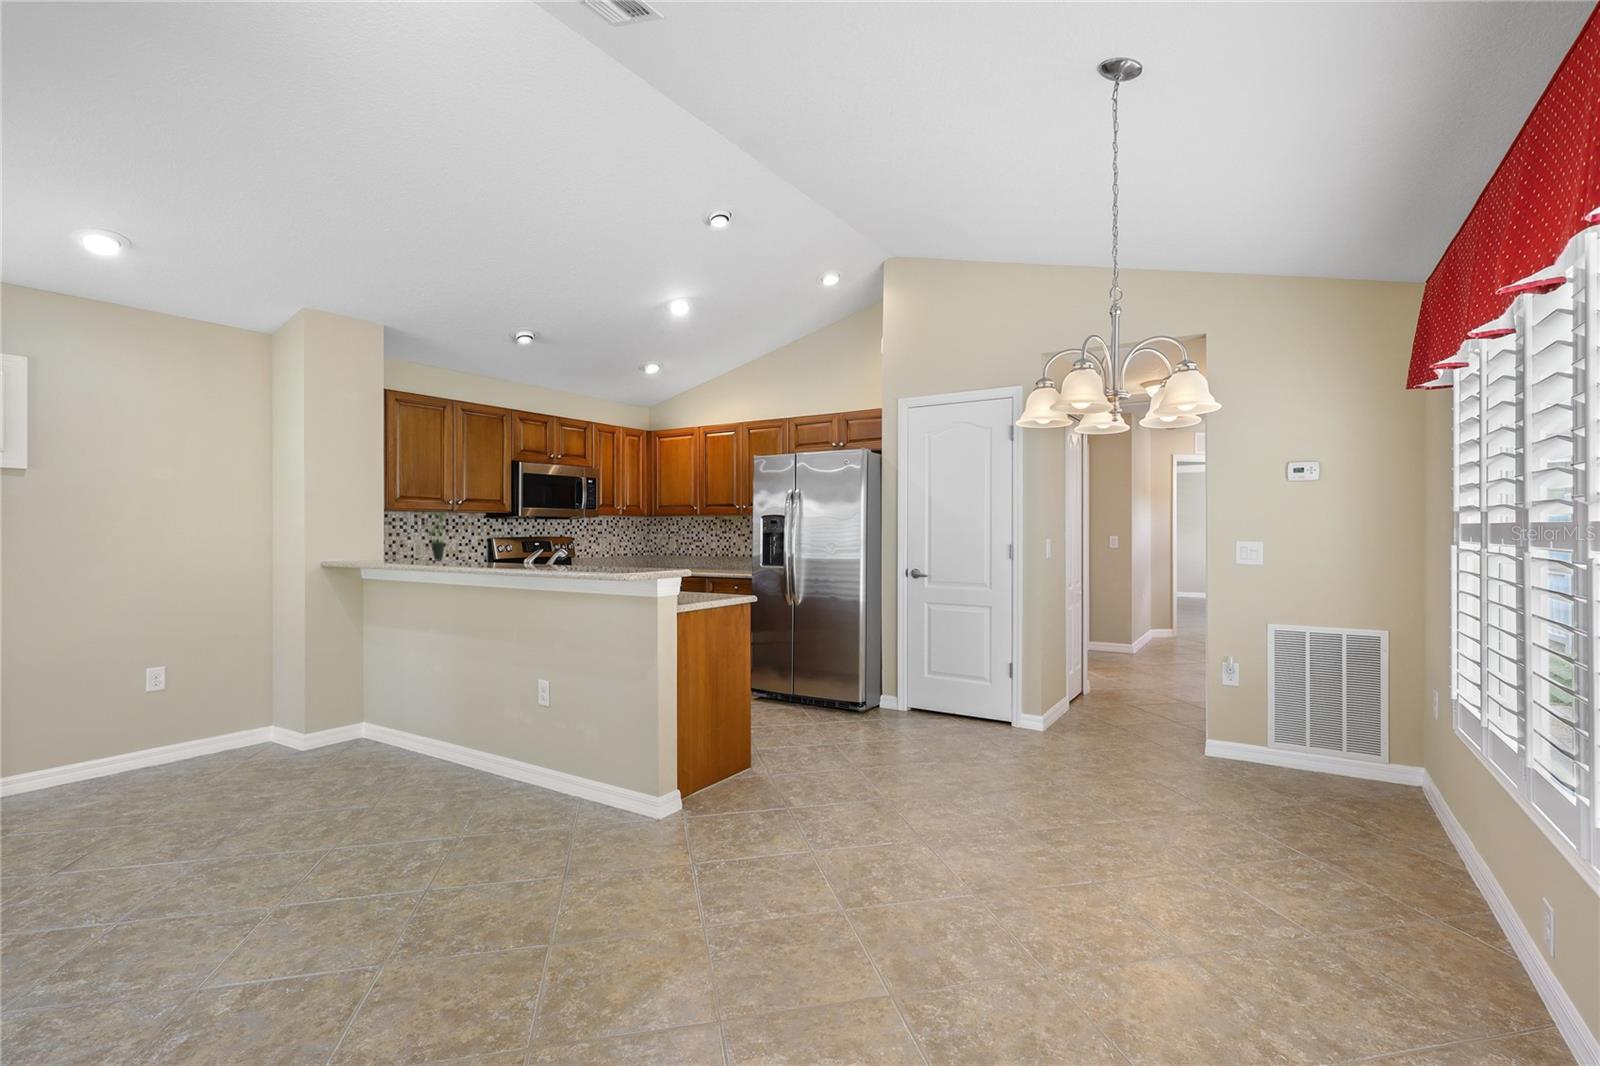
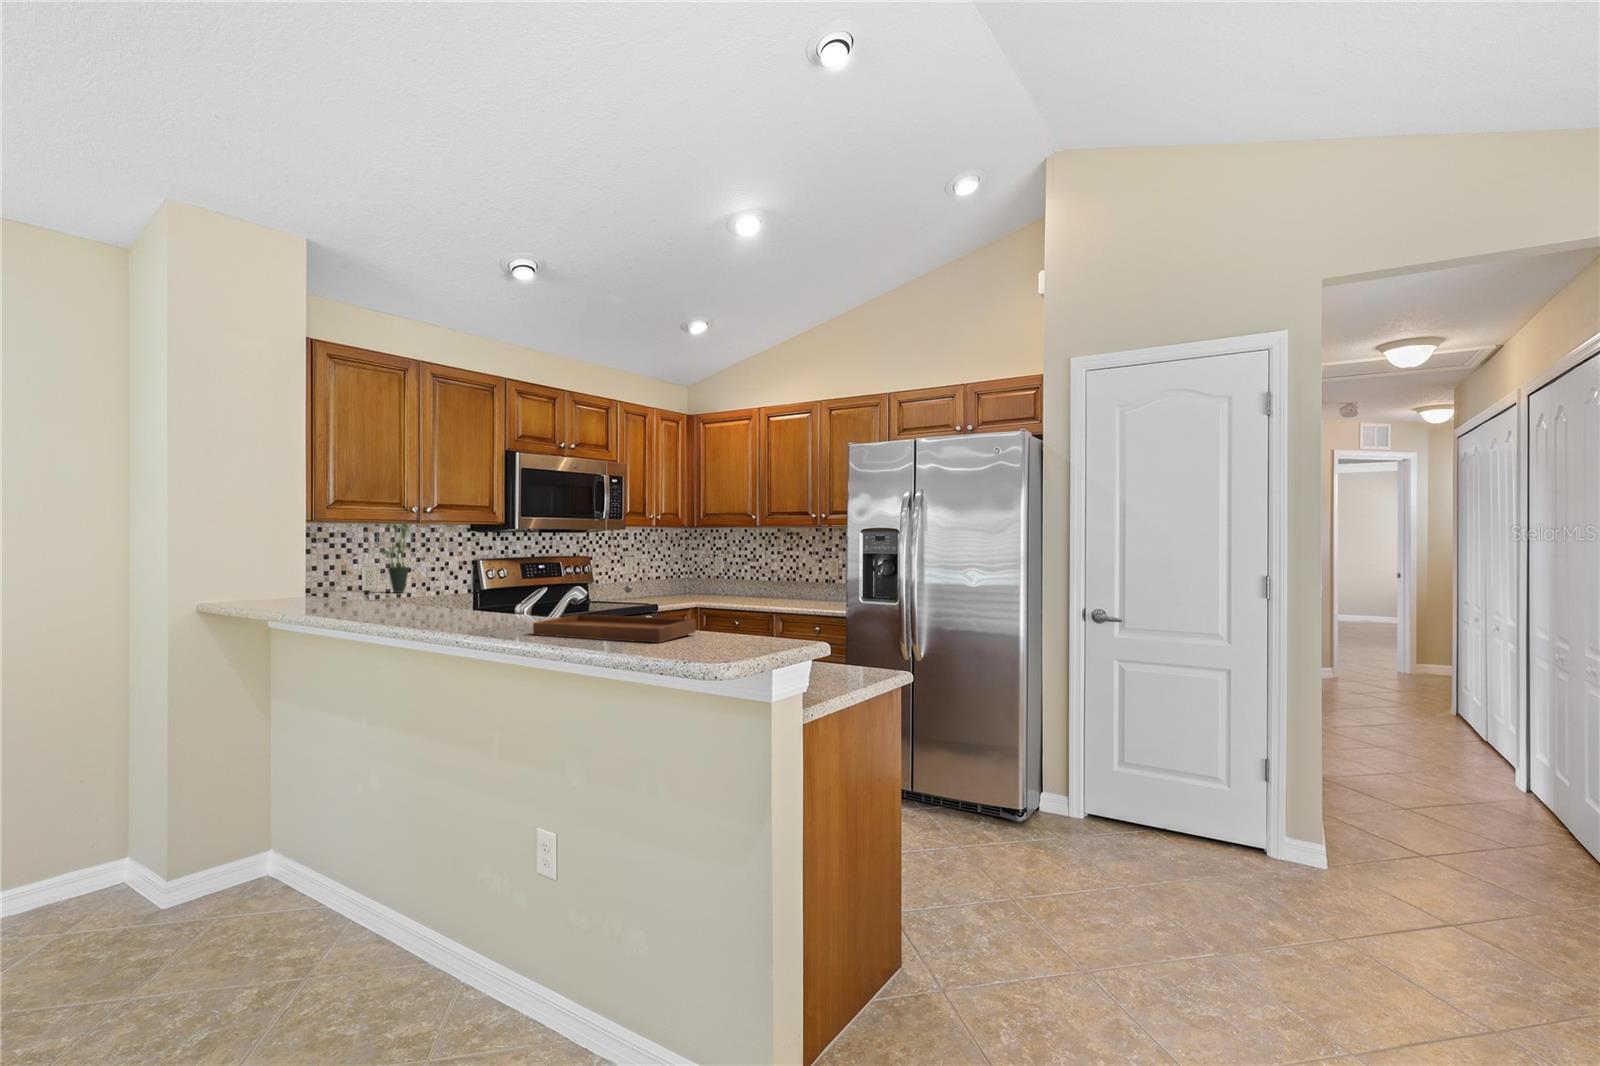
tray: none [536,545,630,576] -> present [533,585,696,643]

